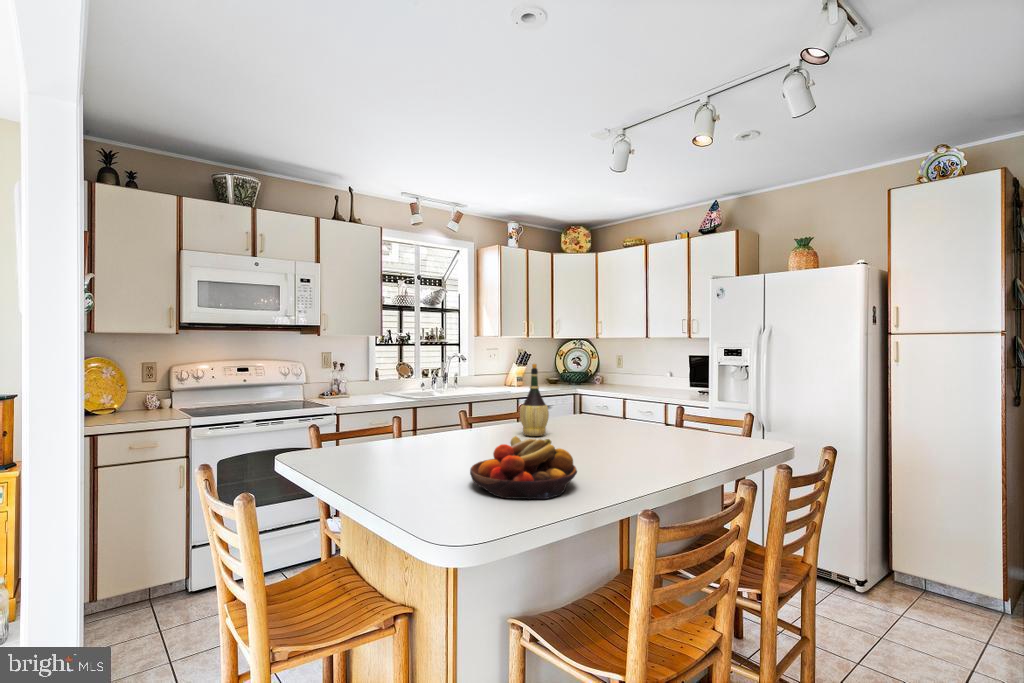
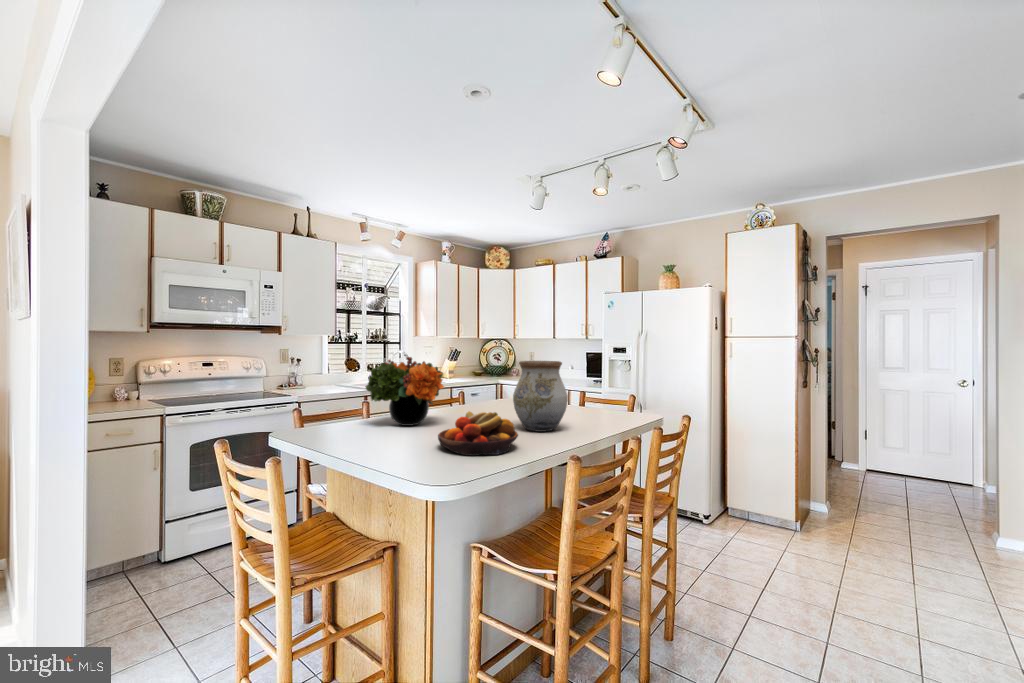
flower arrangement: none [391,363,491,451] -> present [365,357,444,426]
wine bottle: present [520,364,549,436] -> none [463,357,486,414]
vase: none [578,369,652,465] -> present [513,361,568,432]

